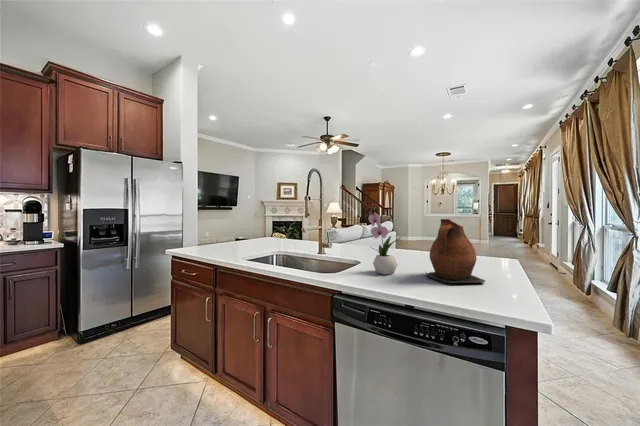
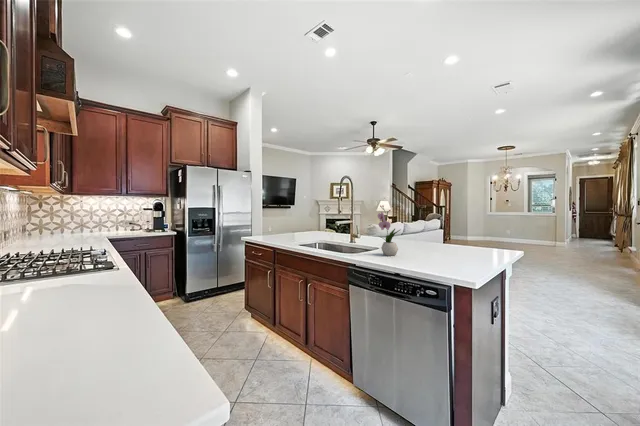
ceramic pitcher: present [426,219,485,283] -> none [416,216,458,263]

